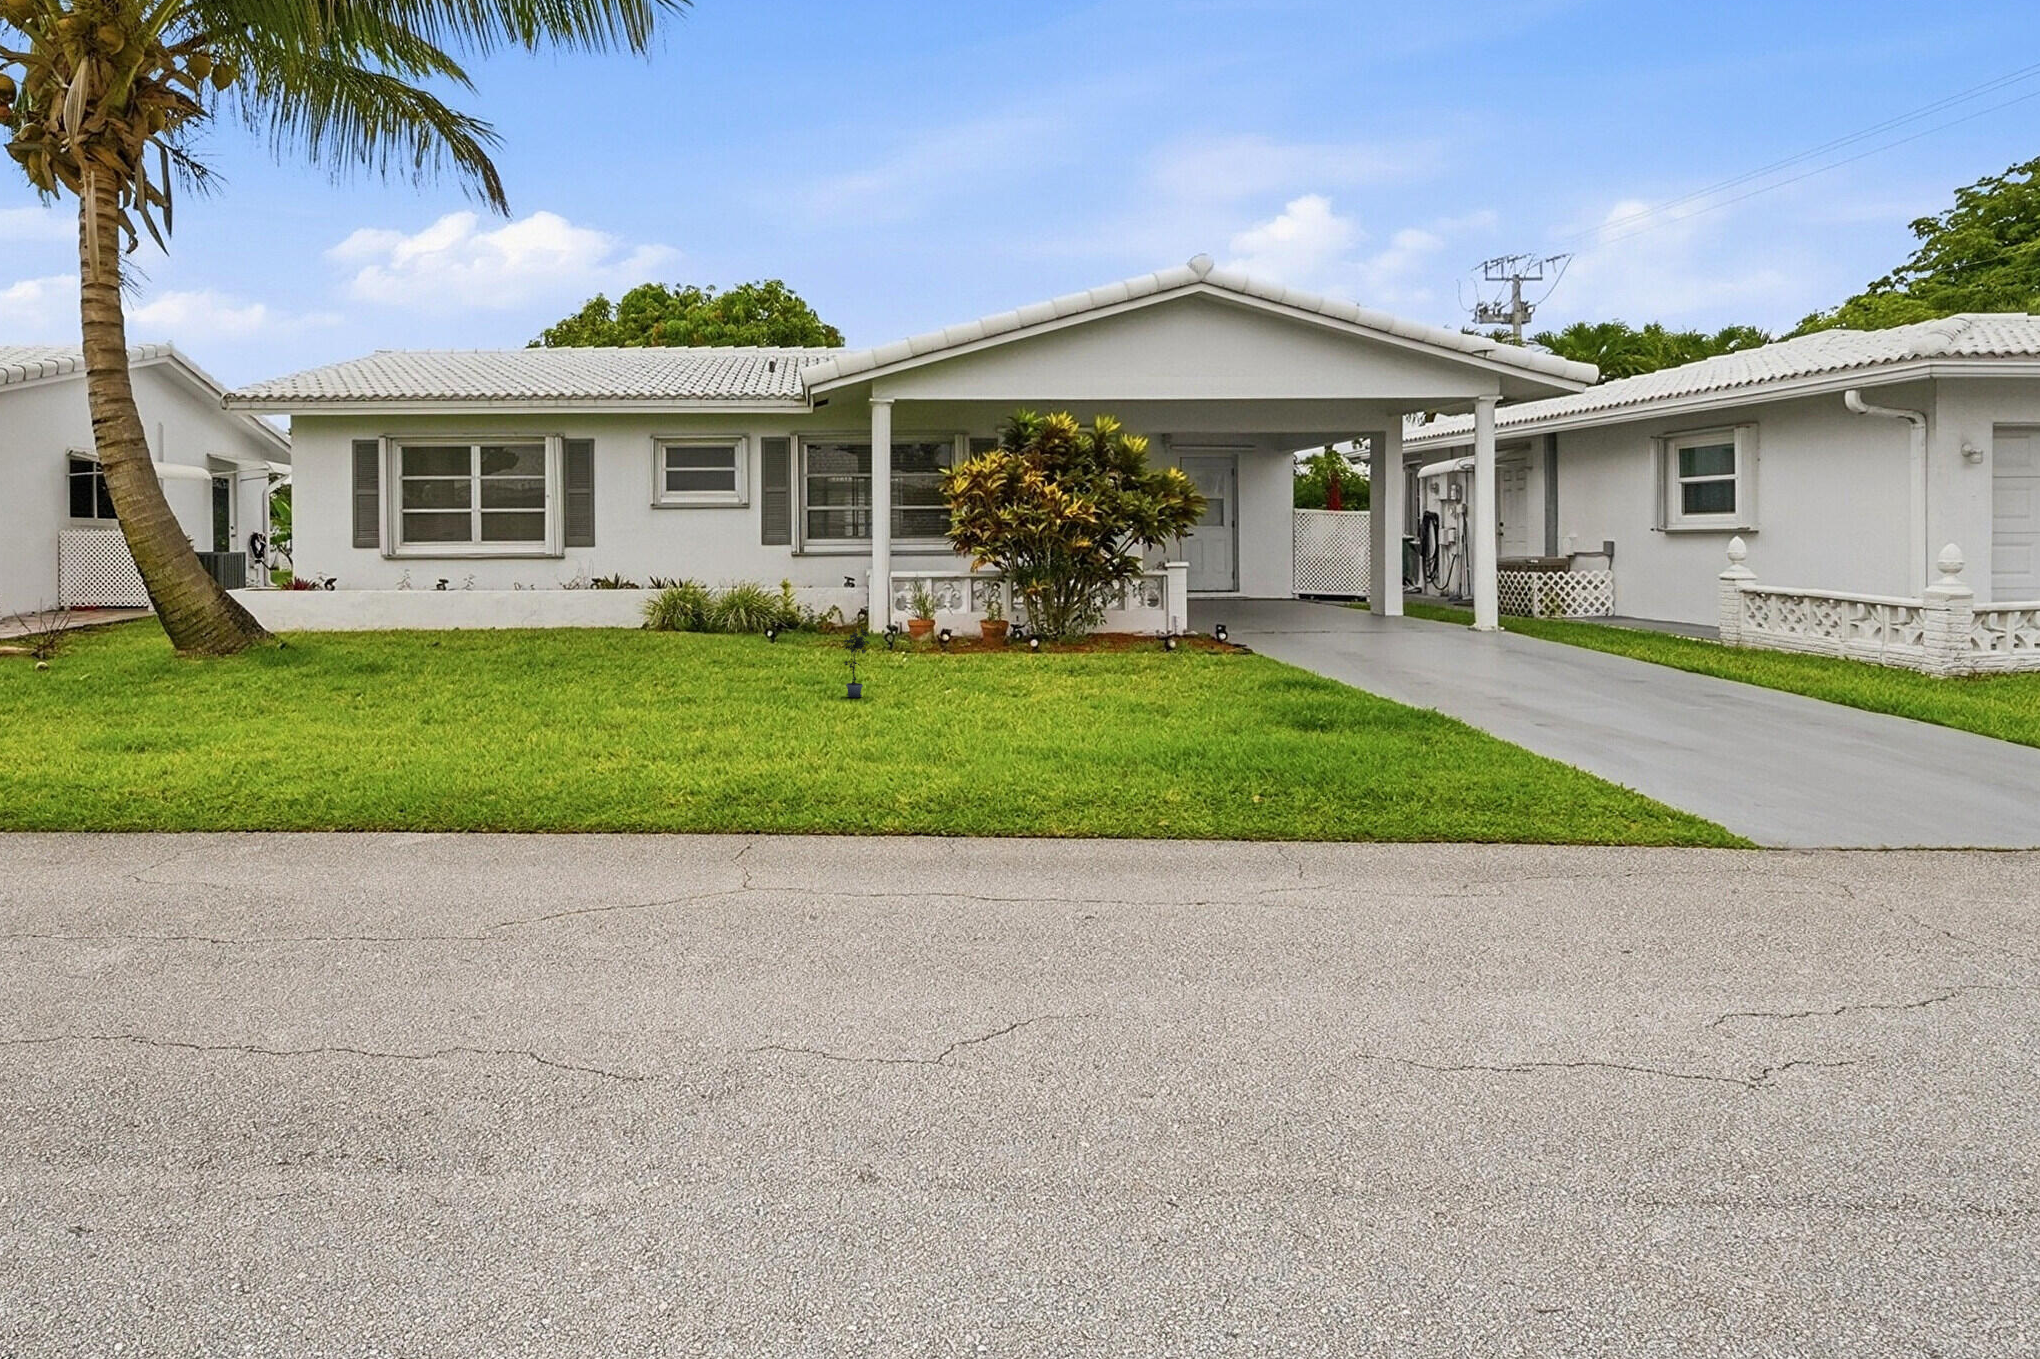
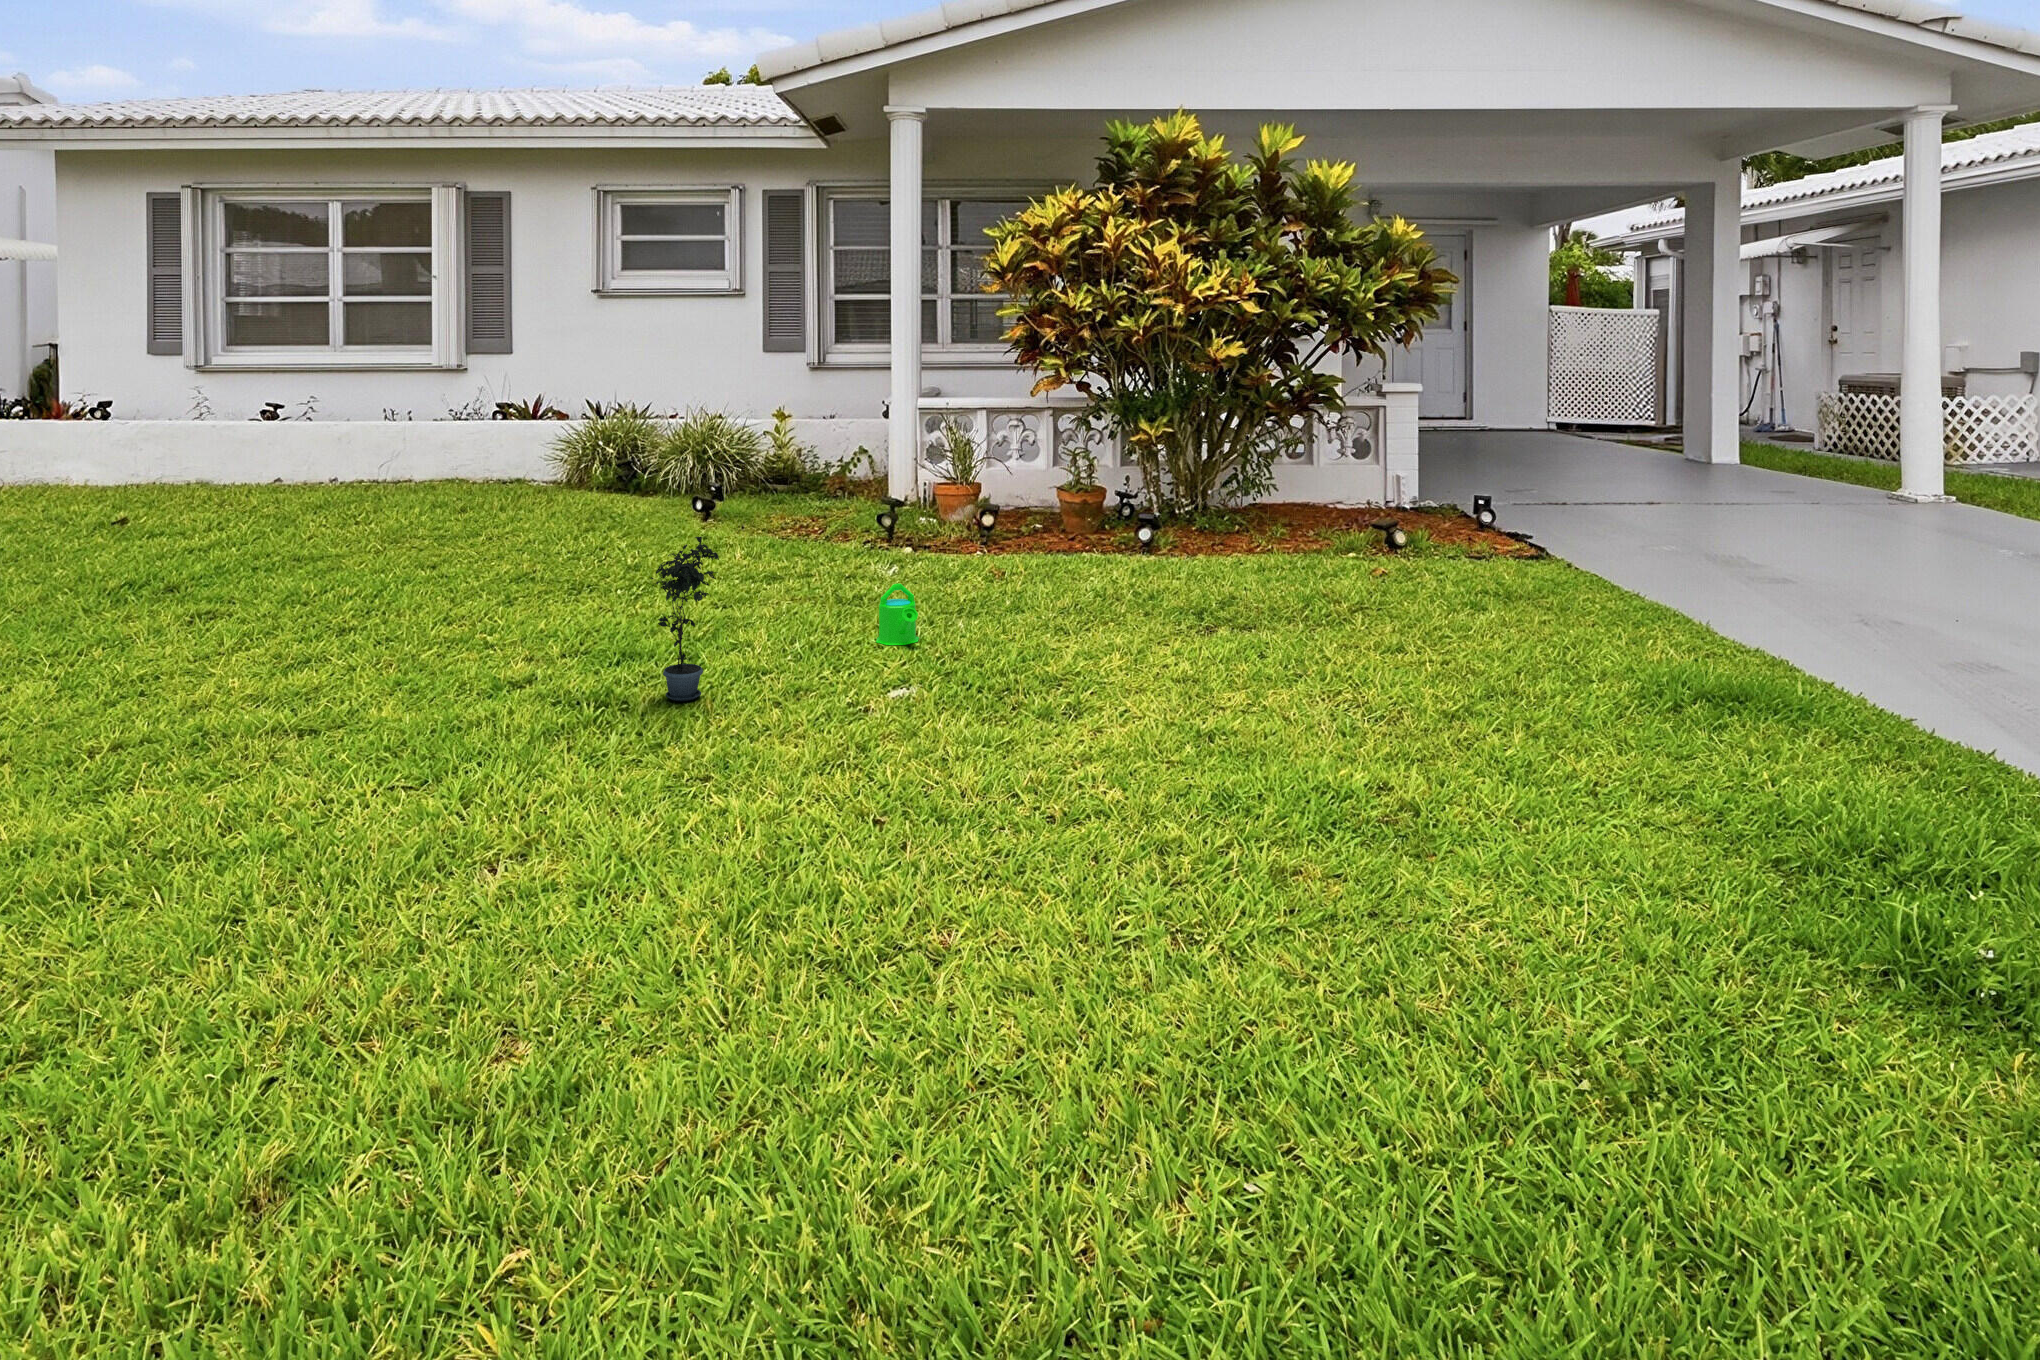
watering can: none [920,656,943,684] -> present [876,583,919,645]

